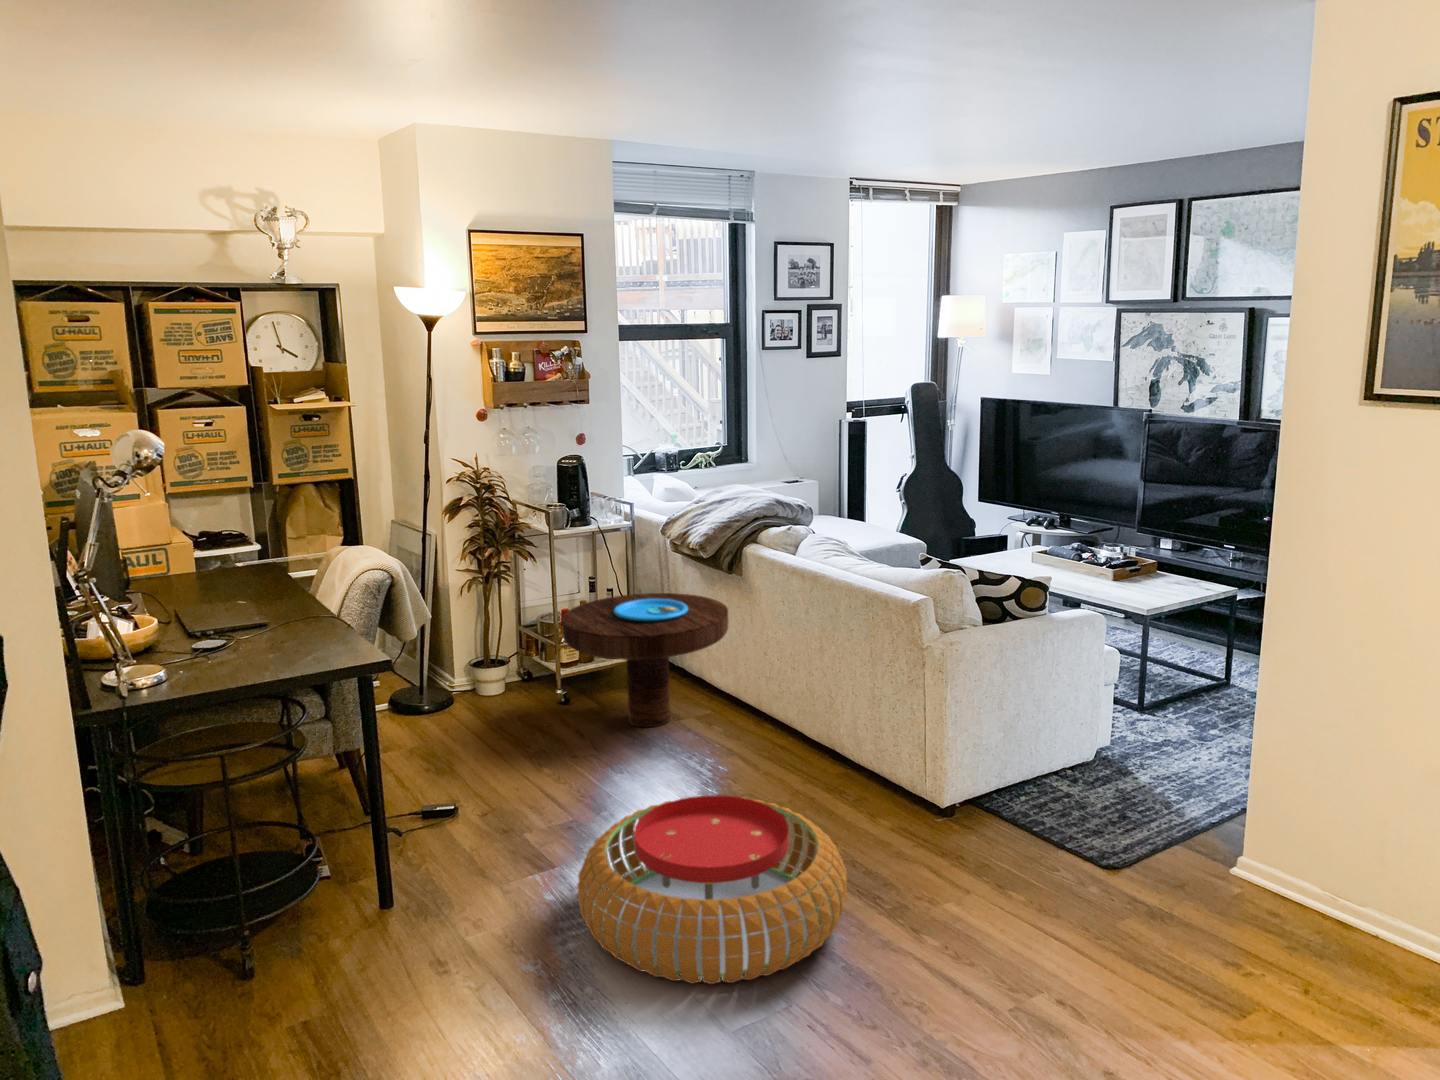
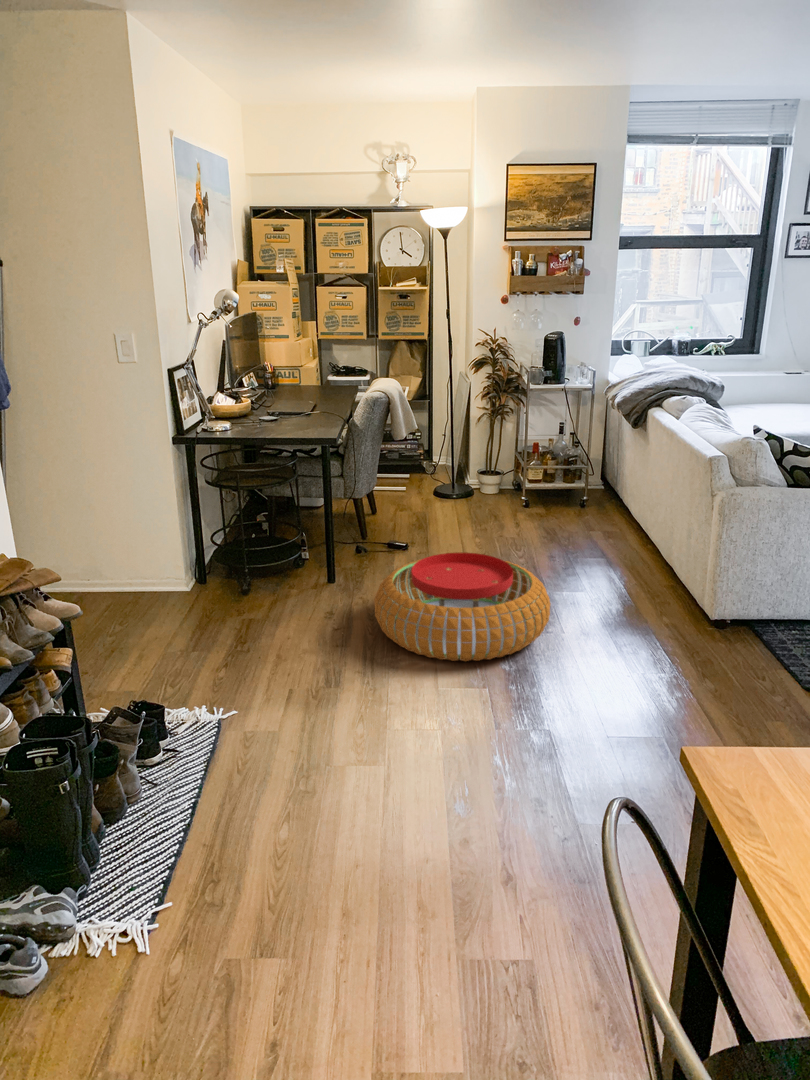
side table: present [562,593,728,727] -> none [507,437,630,530]

